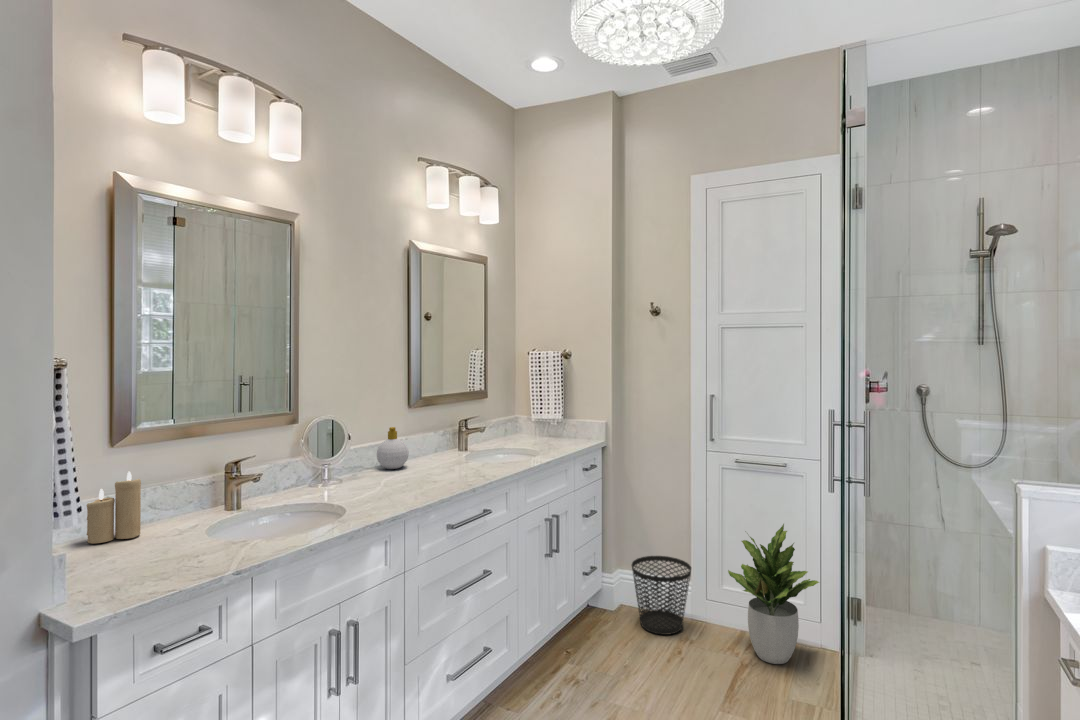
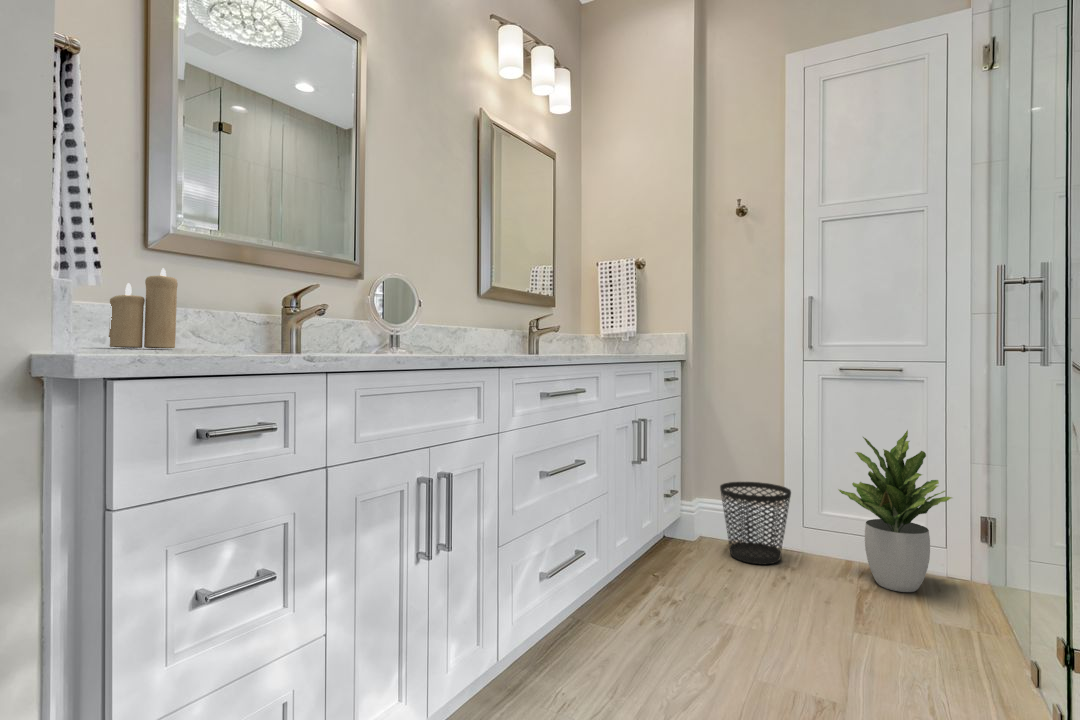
soap bottle: present [377,427,409,469] -> none [442,306,478,353]

